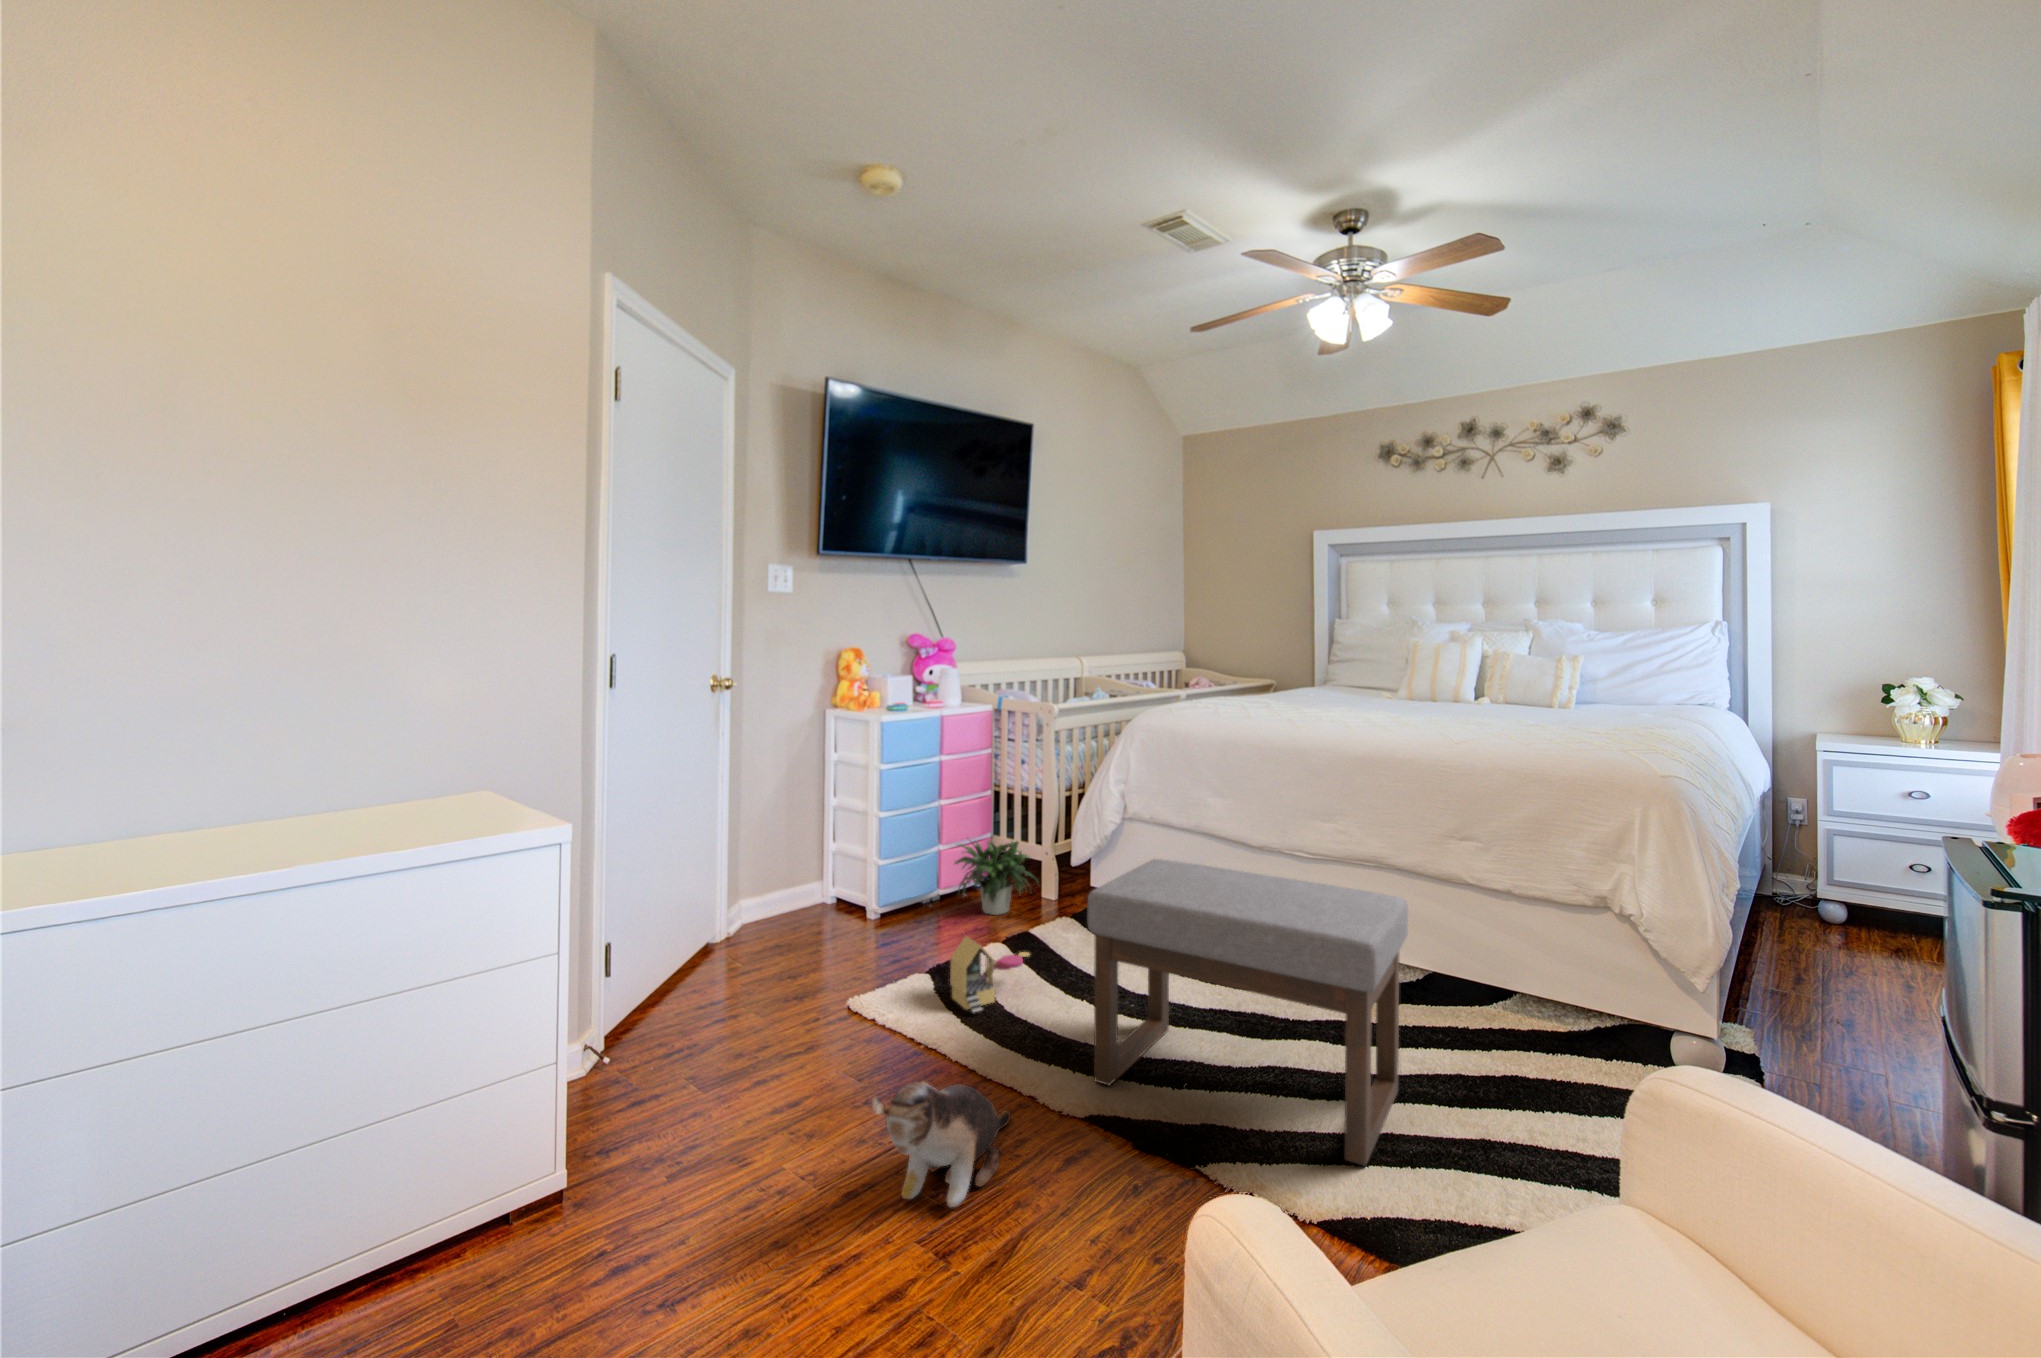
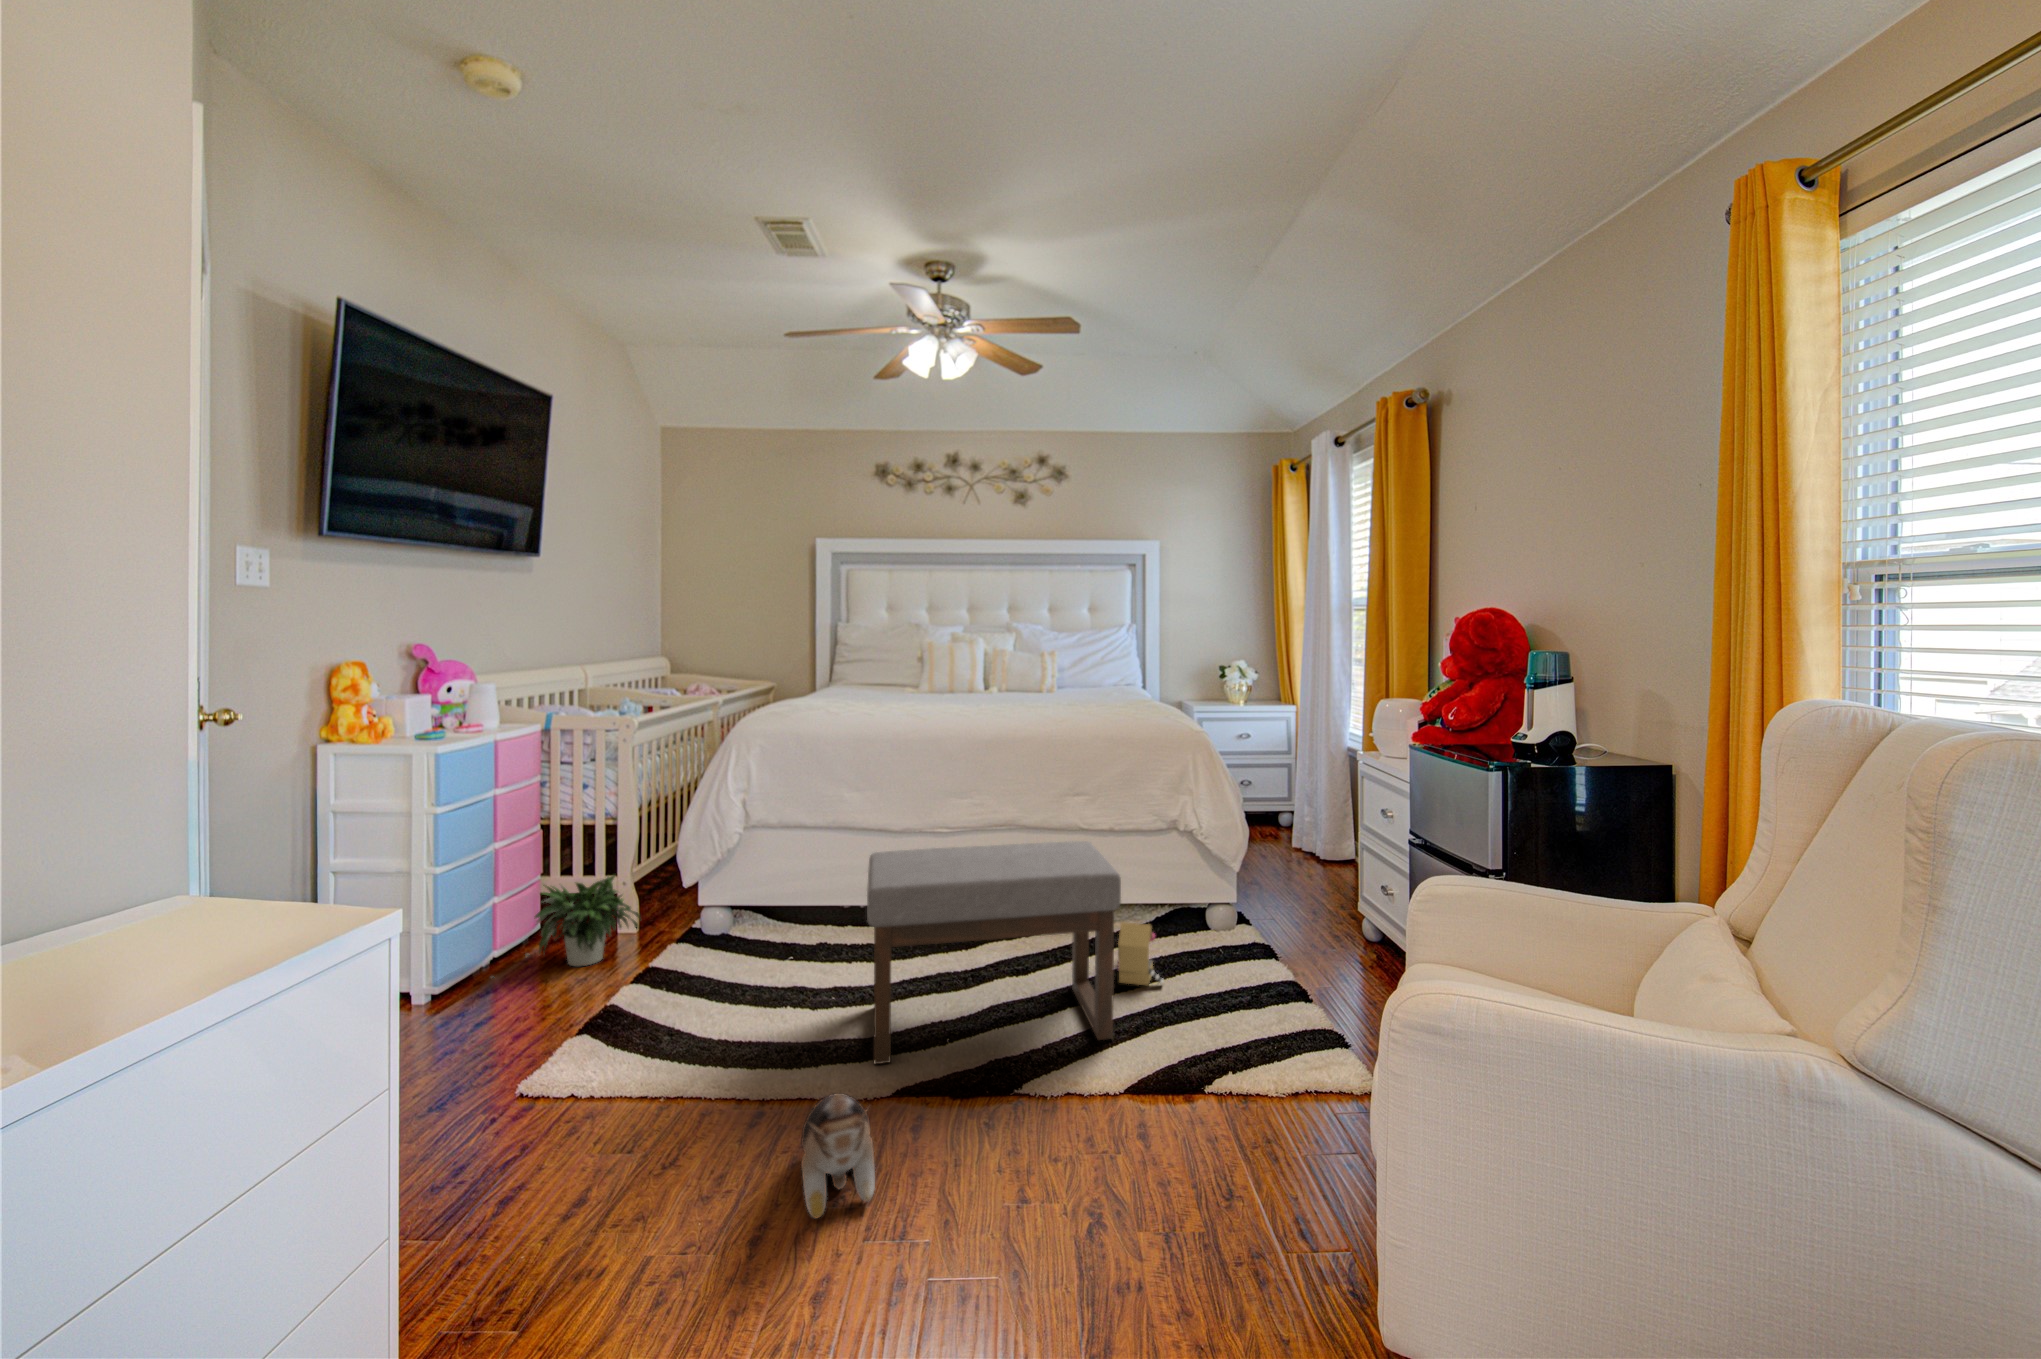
toy house: present [950,936,1030,1012] -> present [1118,922,1164,986]

